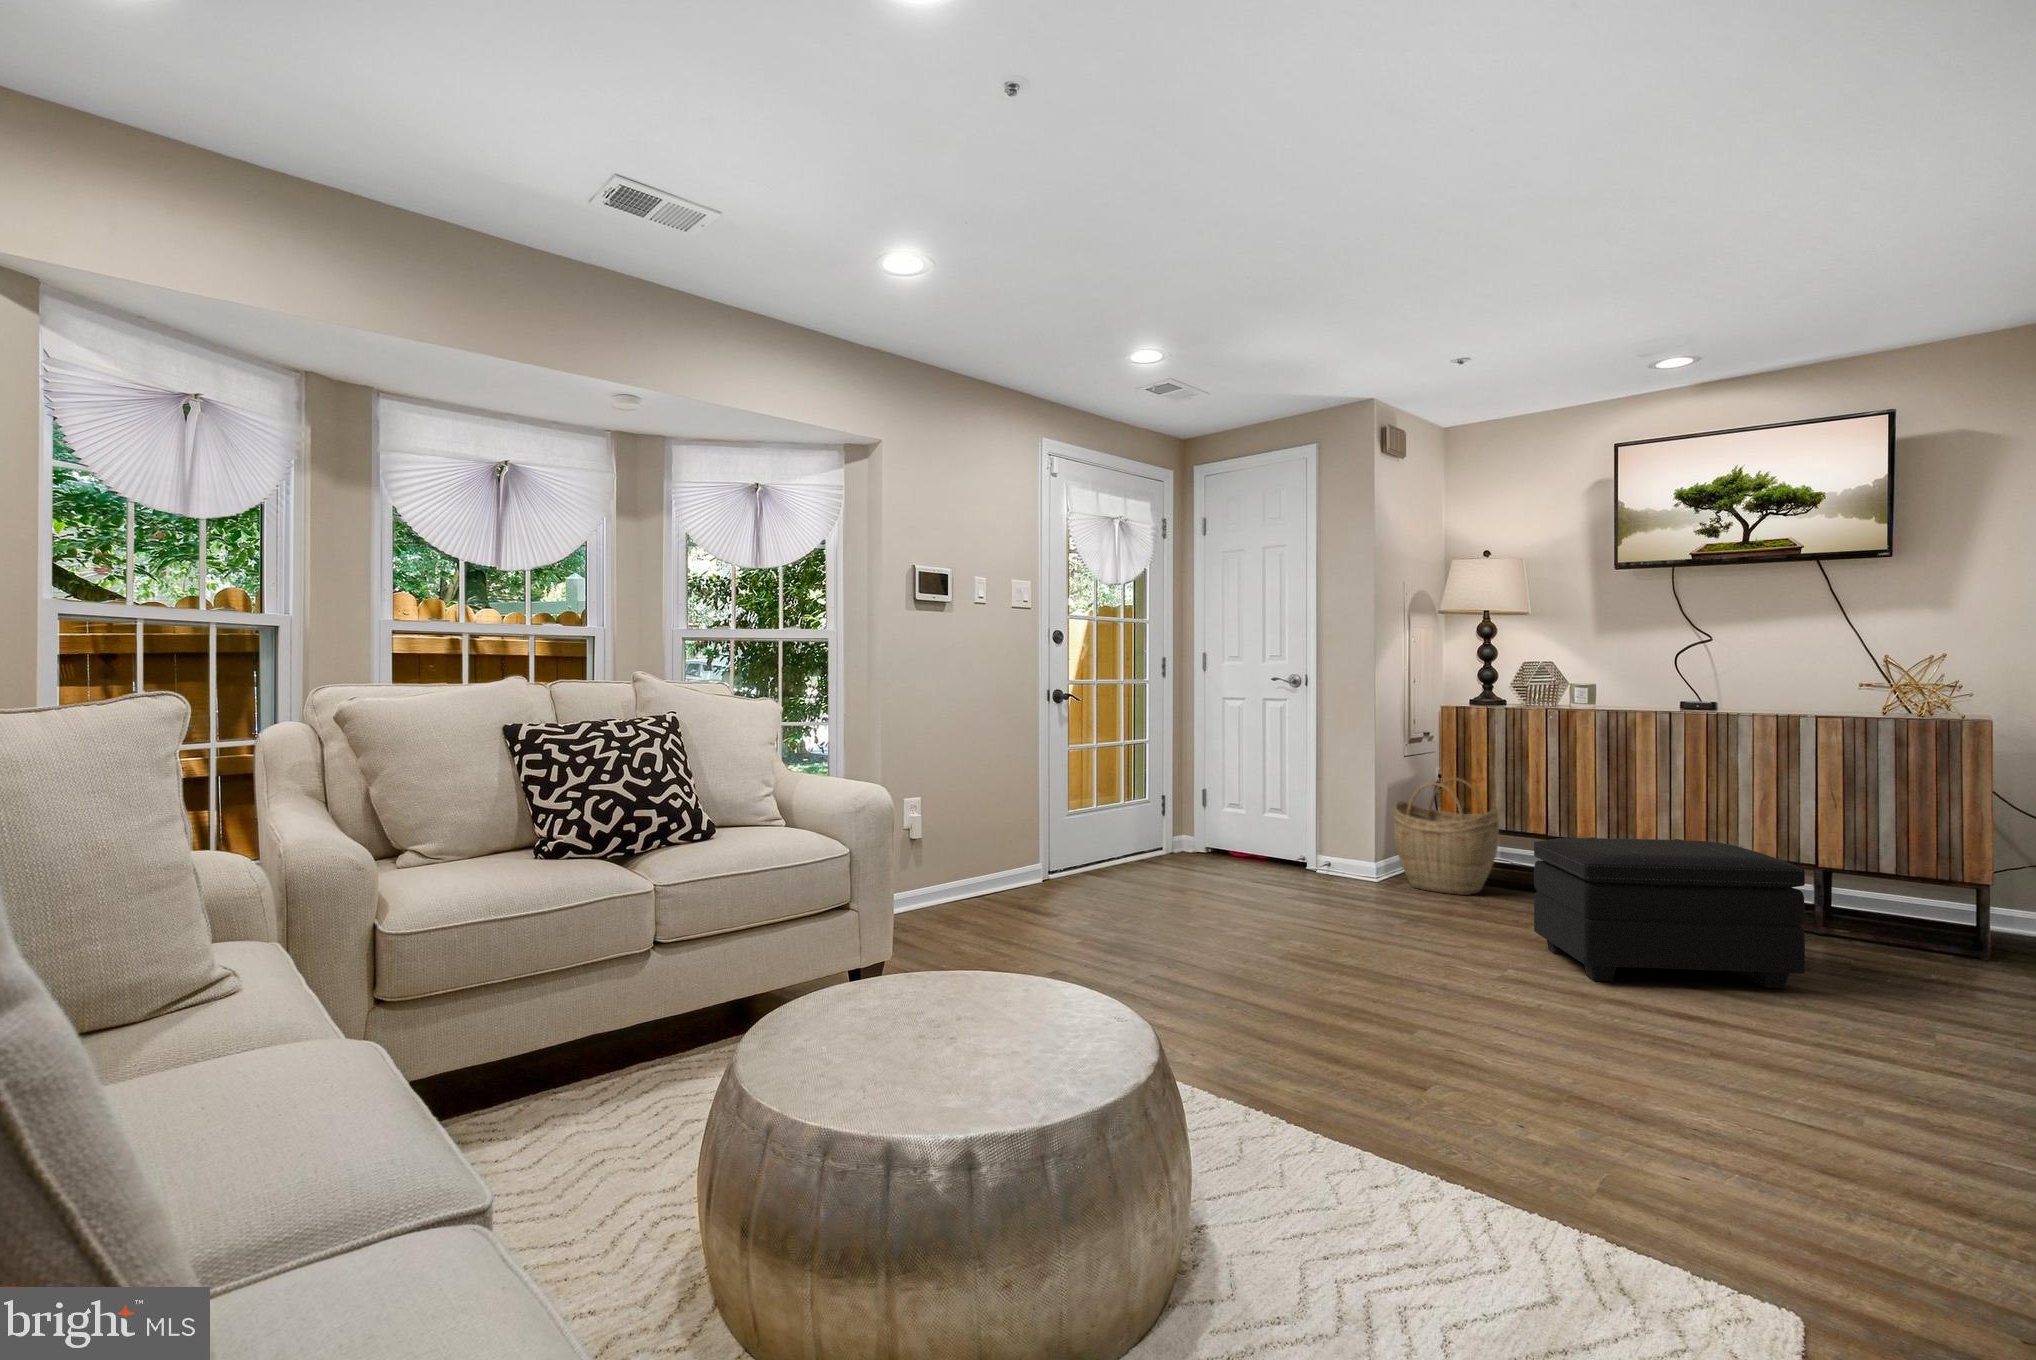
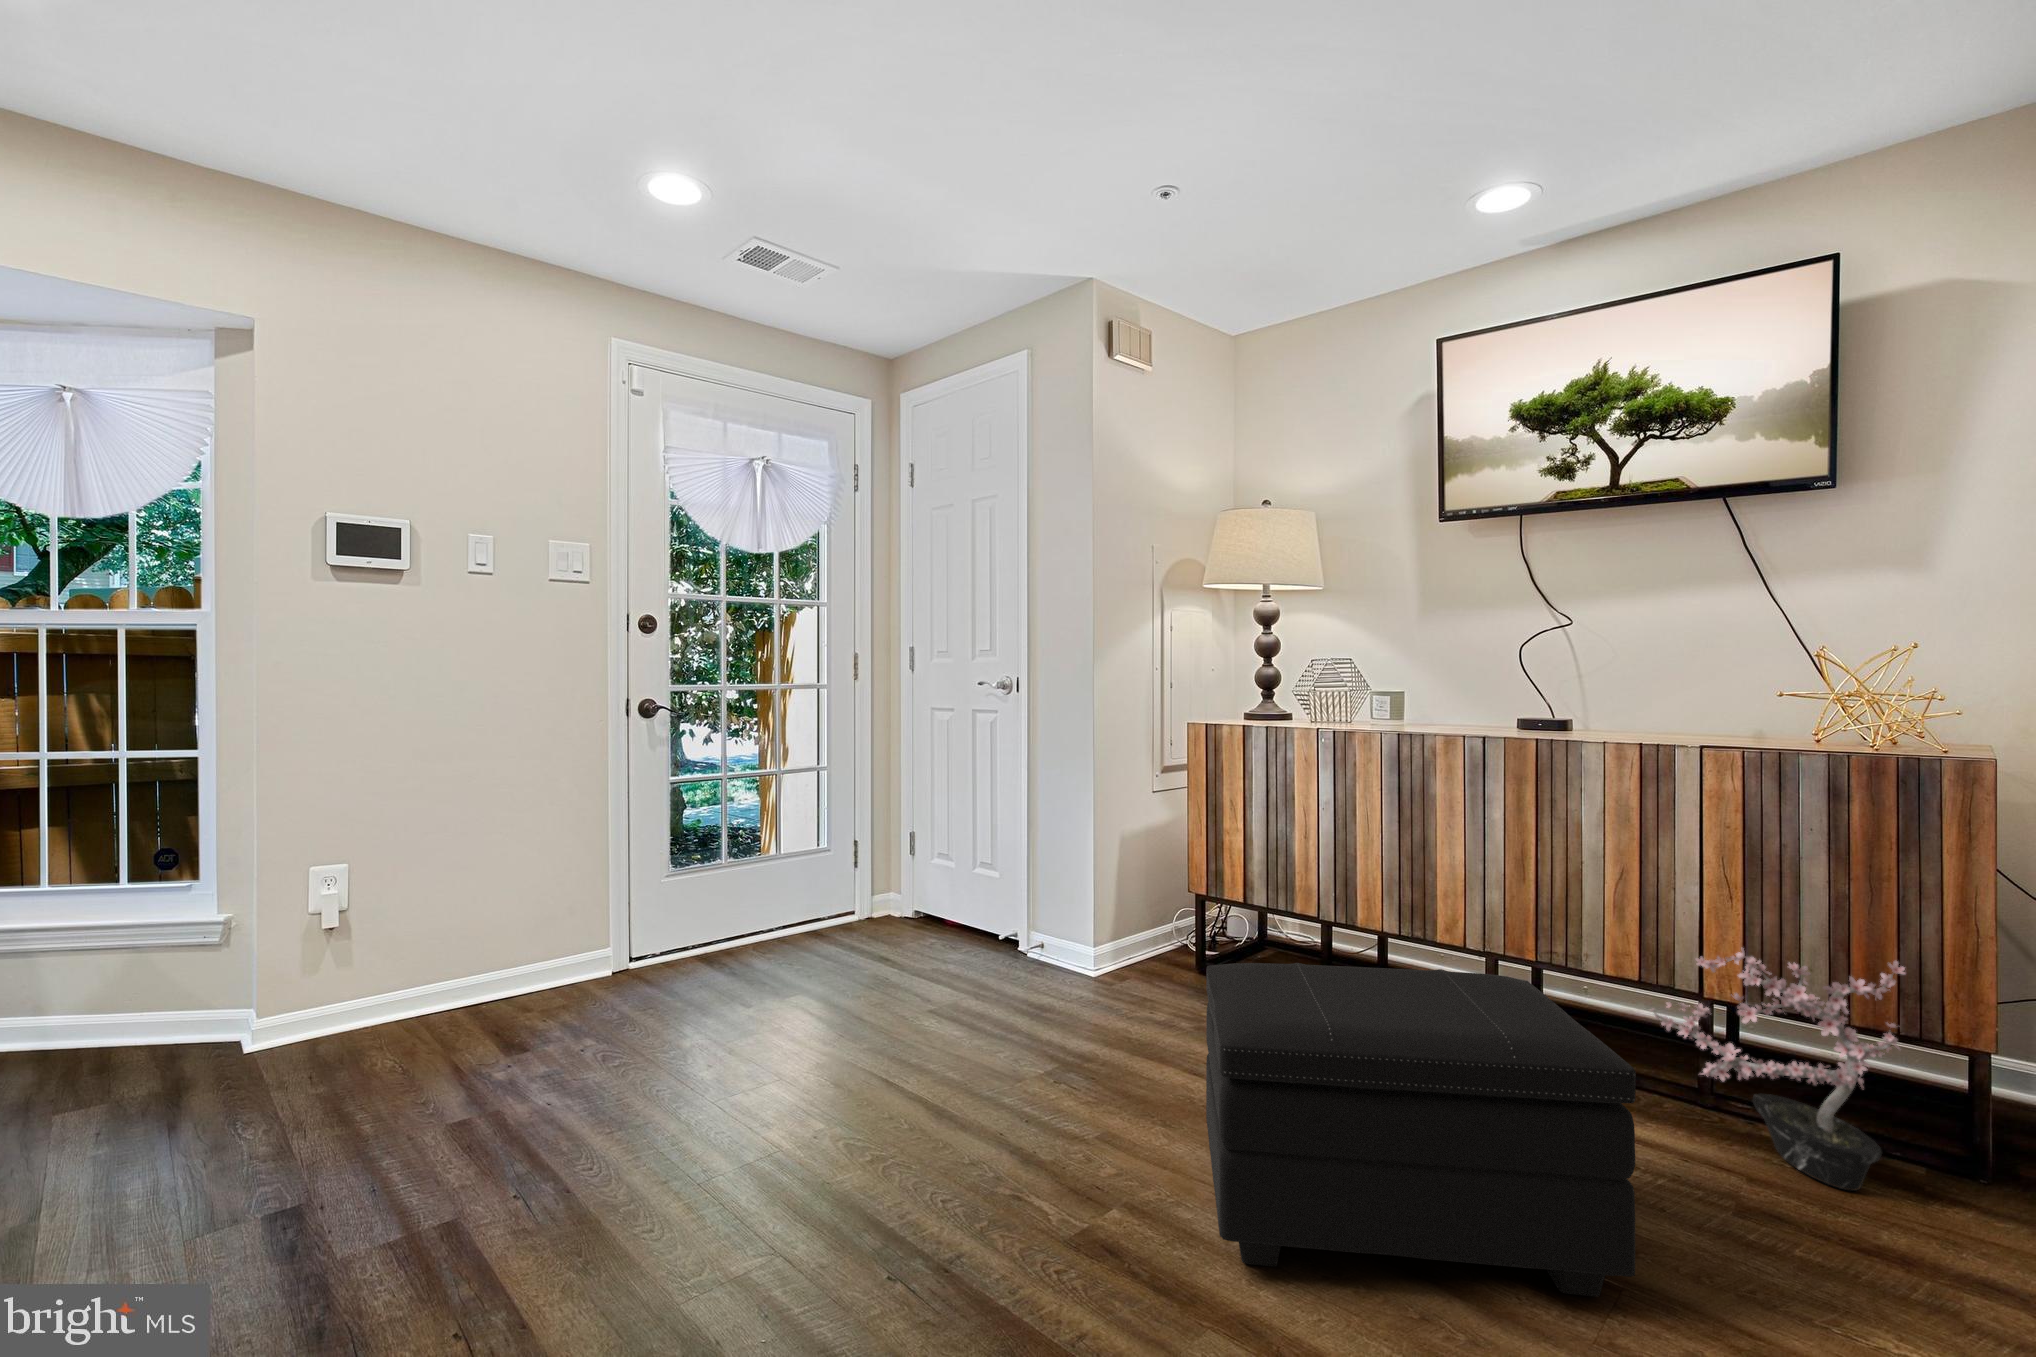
woven basket: present [1394,778,1499,895] -> none [1106,827,1250,1005]
potted plant: none [1785,825,1944,960] -> present [1652,949,1905,1191]

